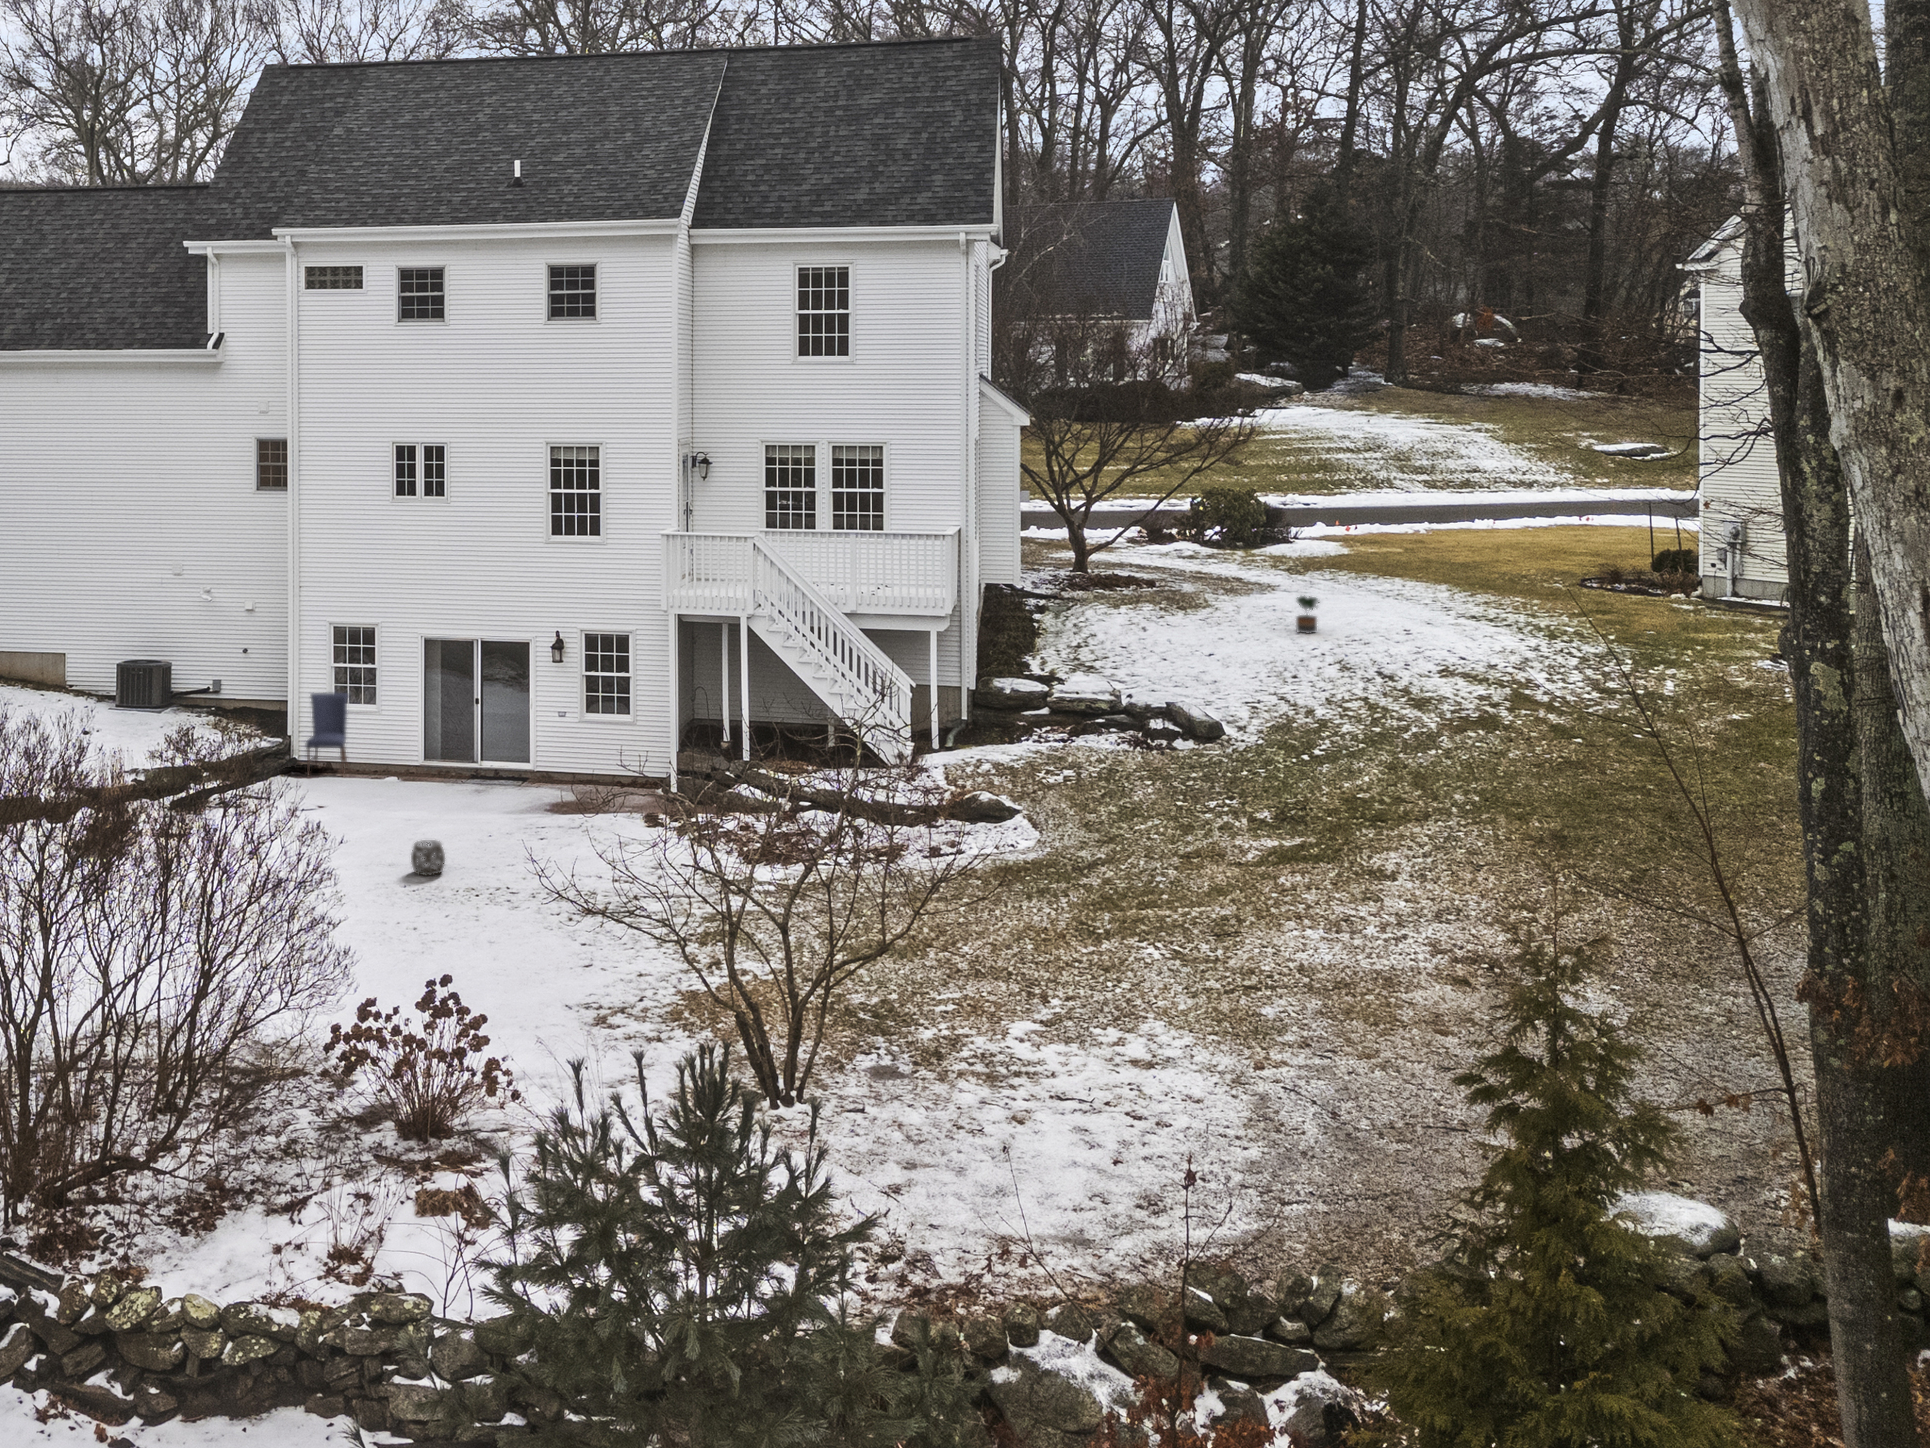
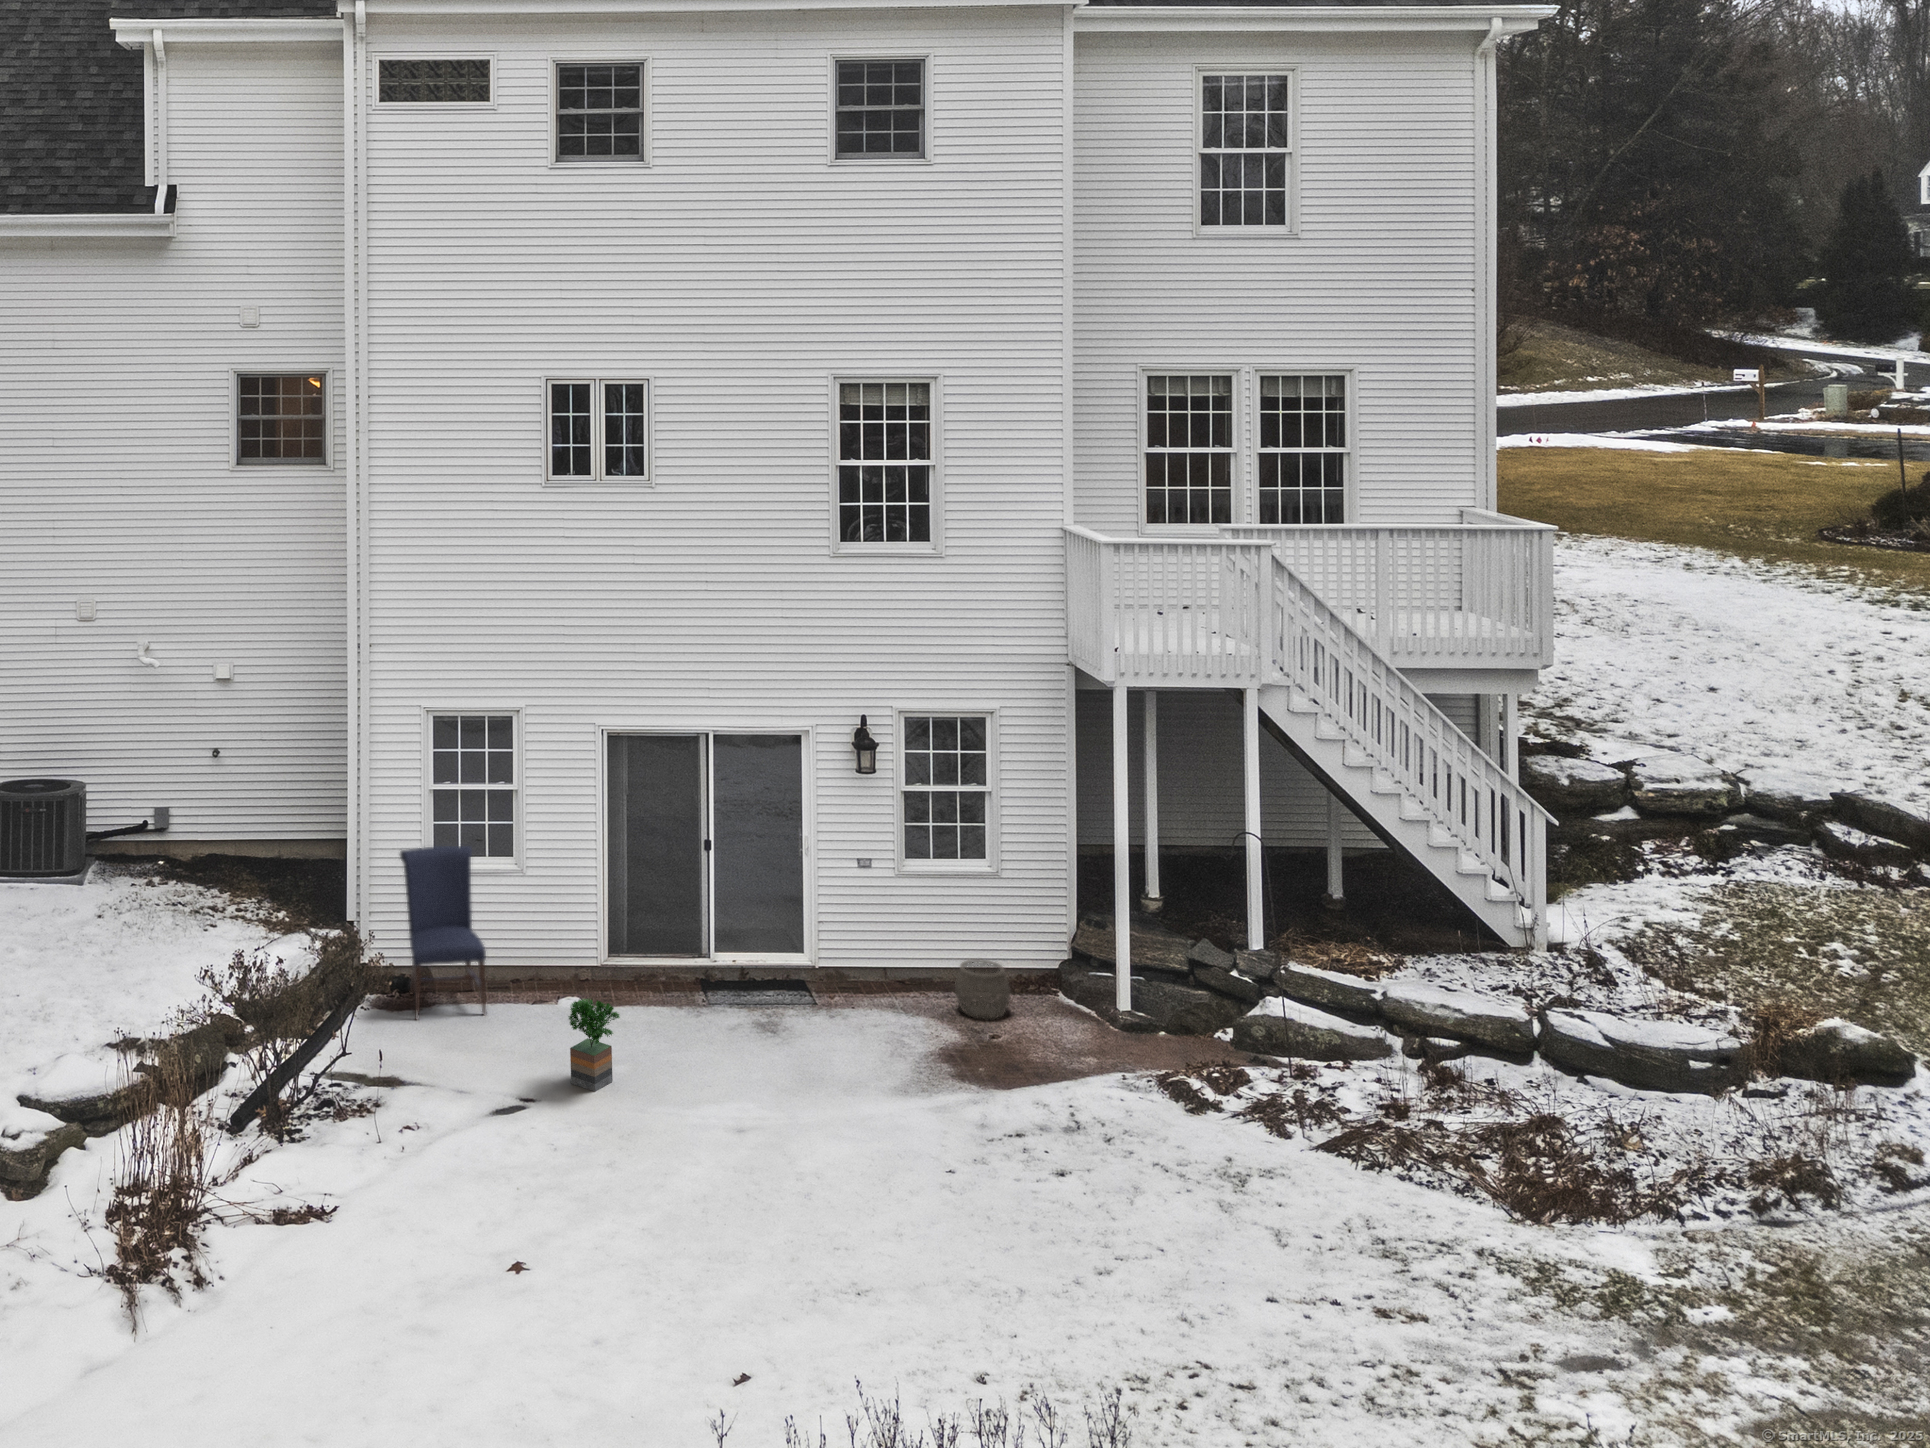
potted tree: present [1296,596,1320,633] -> present [568,999,620,1092]
woven basket: present [411,840,445,876] -> present [955,959,1010,1019]

